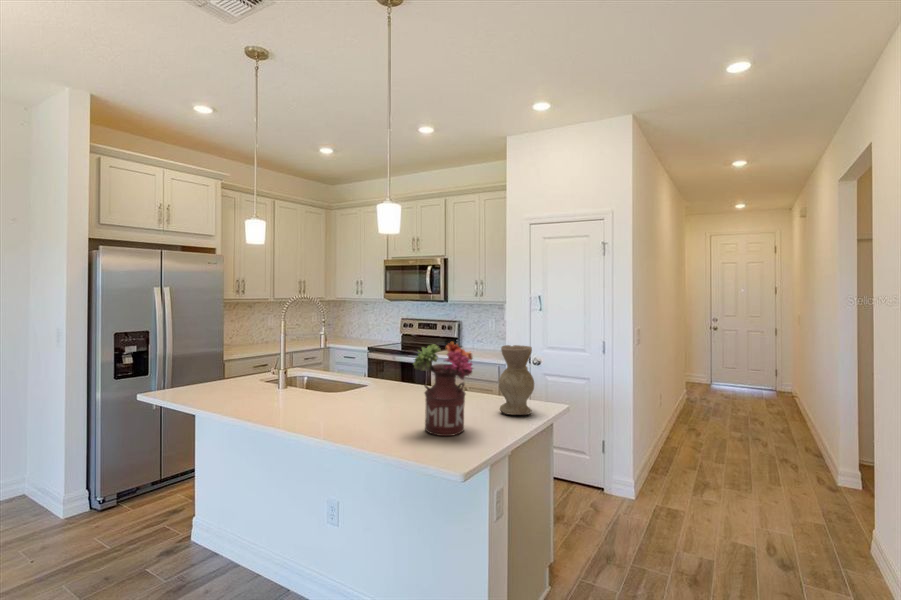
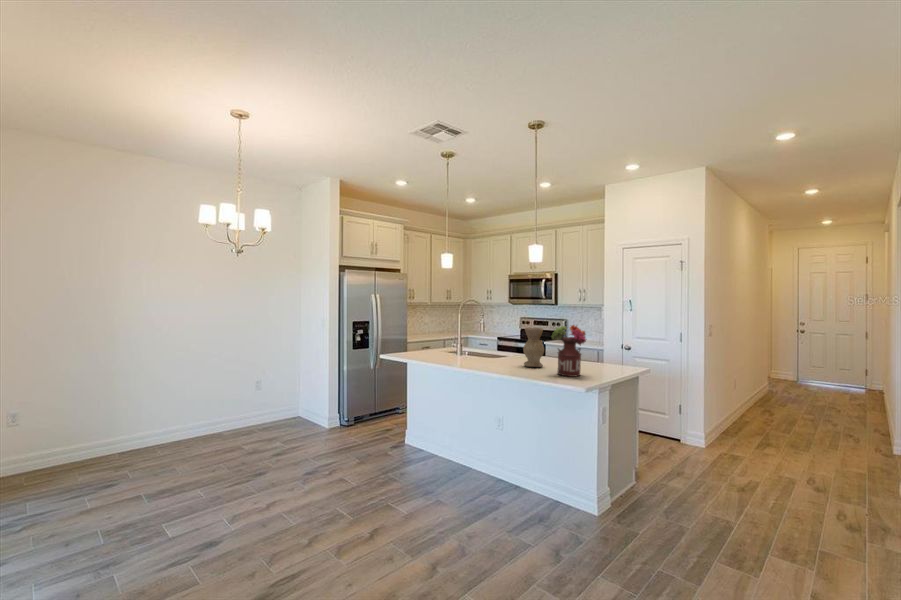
vase: present [499,345,534,415] -> present [523,327,544,367]

